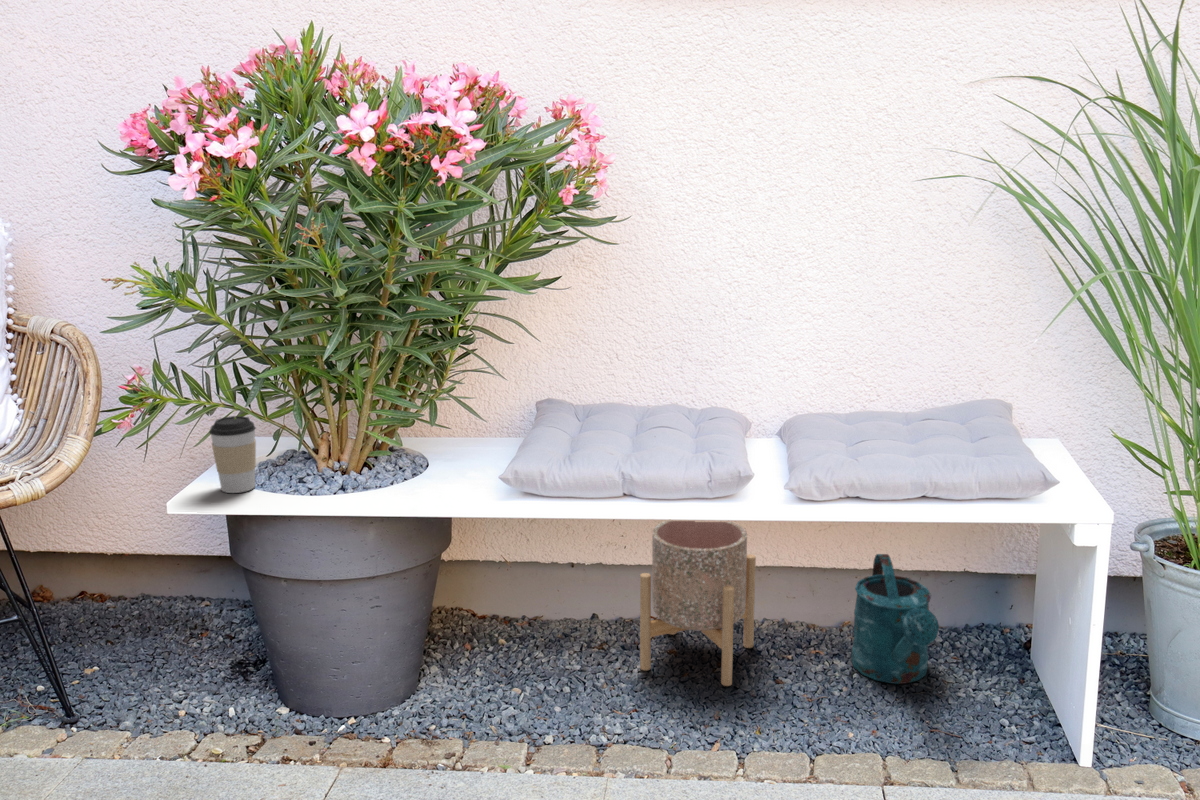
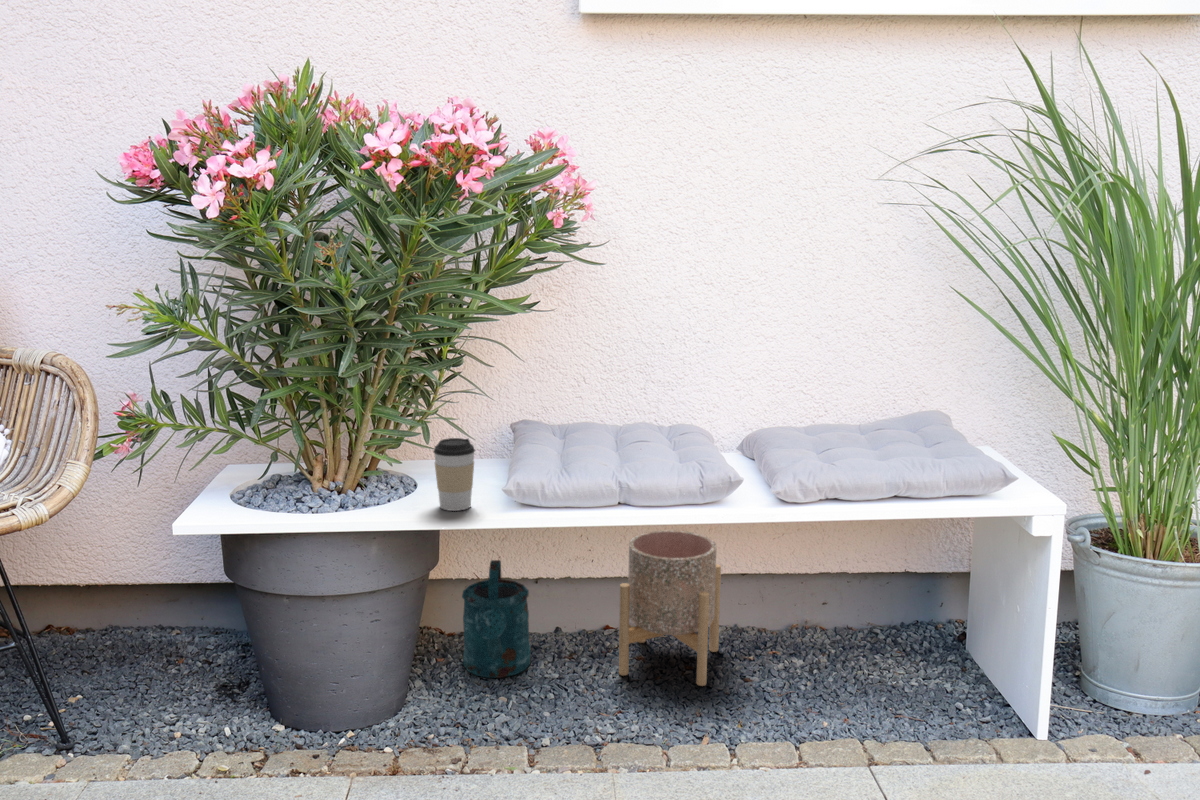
coffee cup: present [210,416,256,493] -> present [434,438,475,511]
watering can: present [851,554,939,684] -> present [462,560,531,678]

